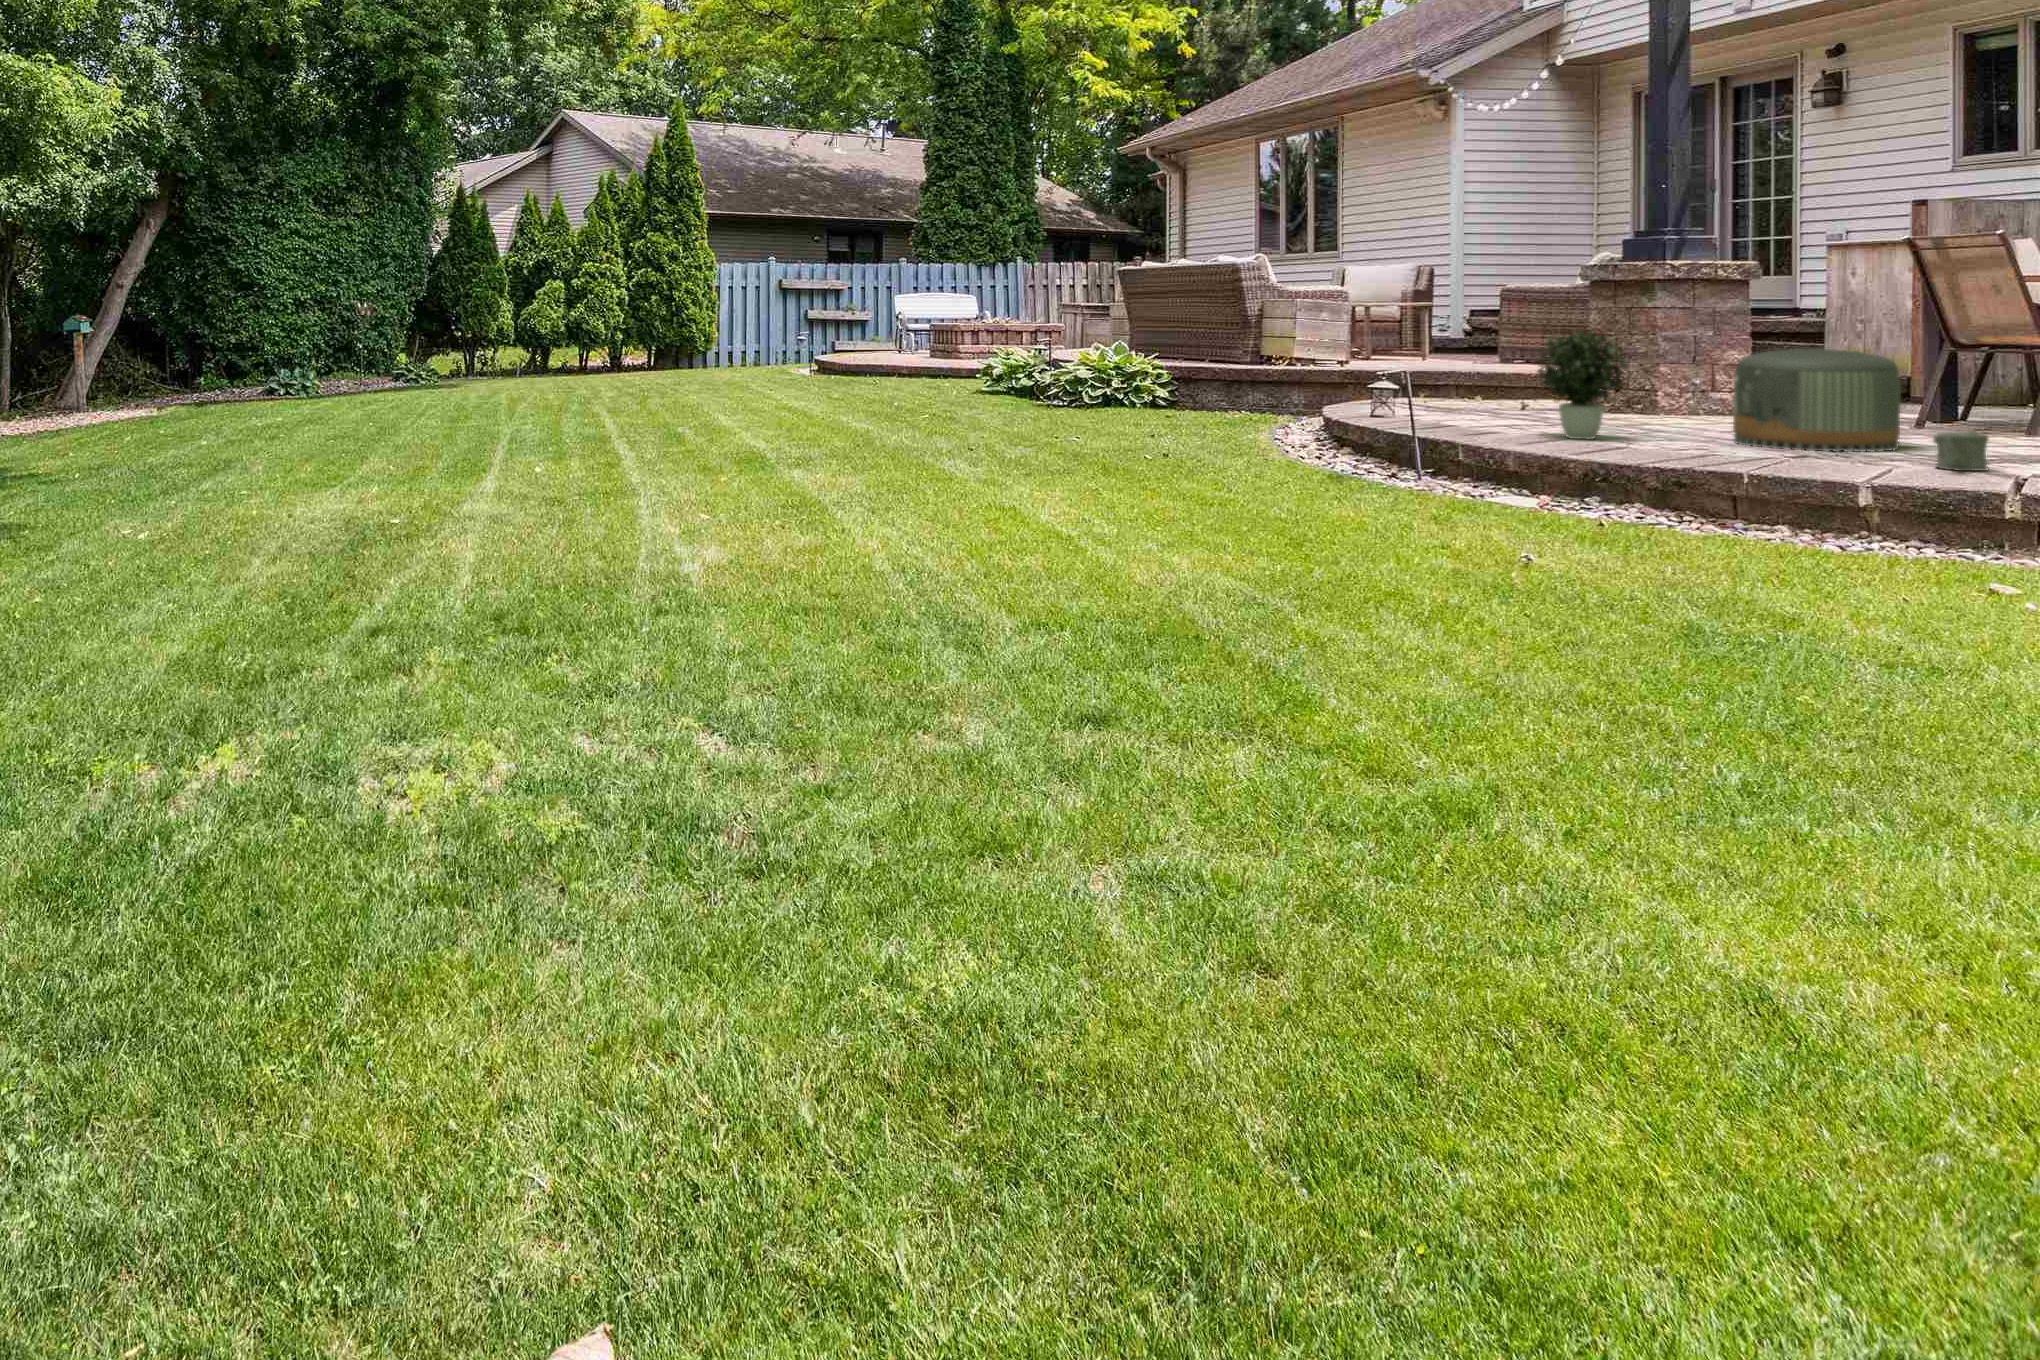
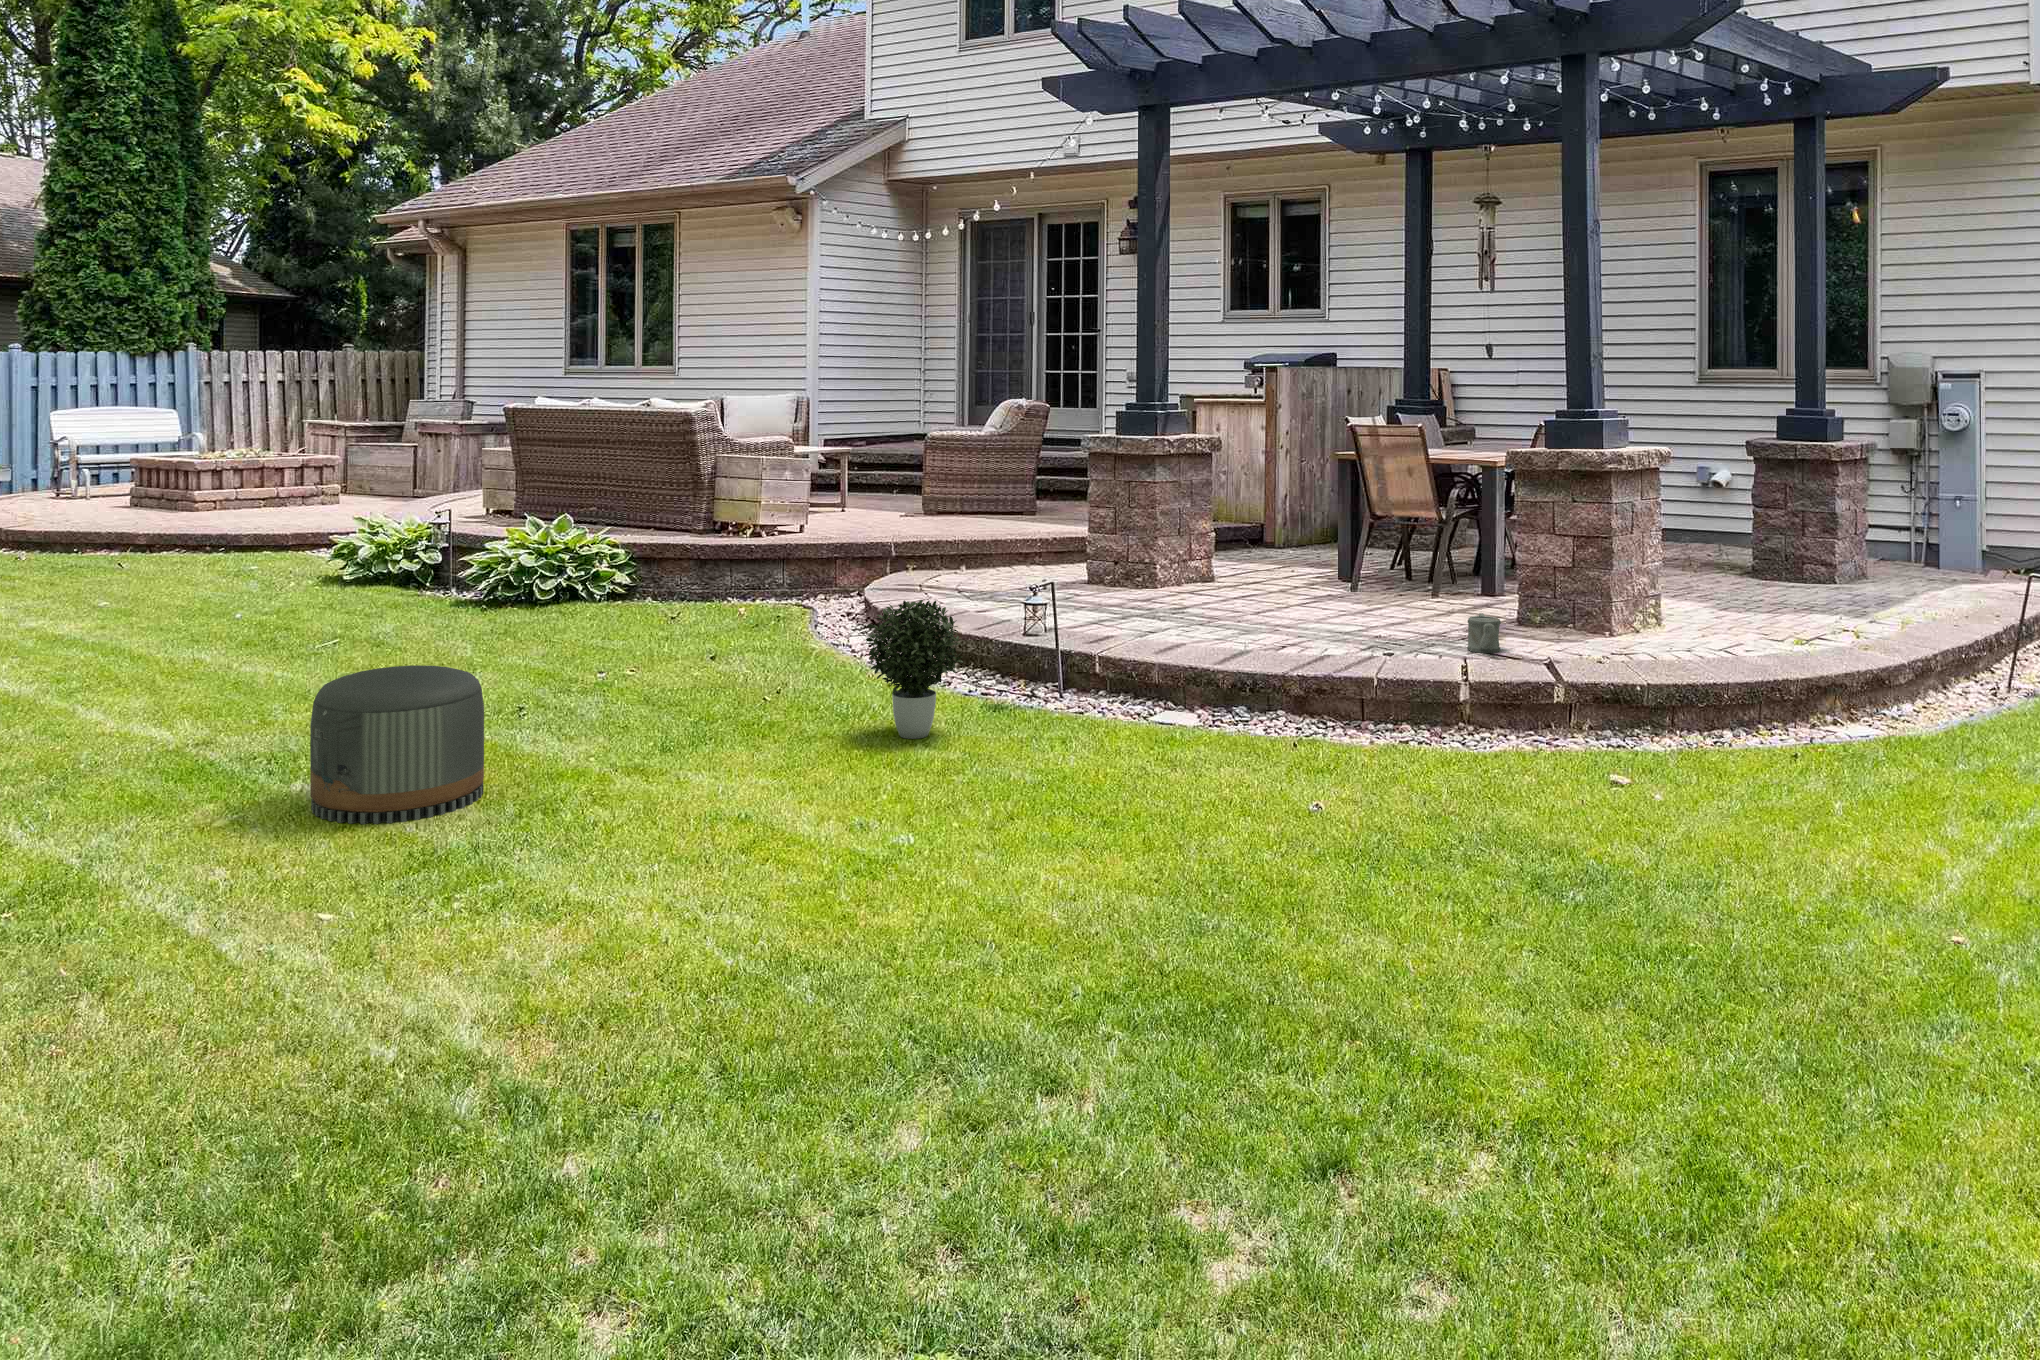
potted plant: present [1536,333,1627,439] -> present [866,600,963,739]
pouf: present [1733,349,1901,452] -> present [310,665,484,824]

